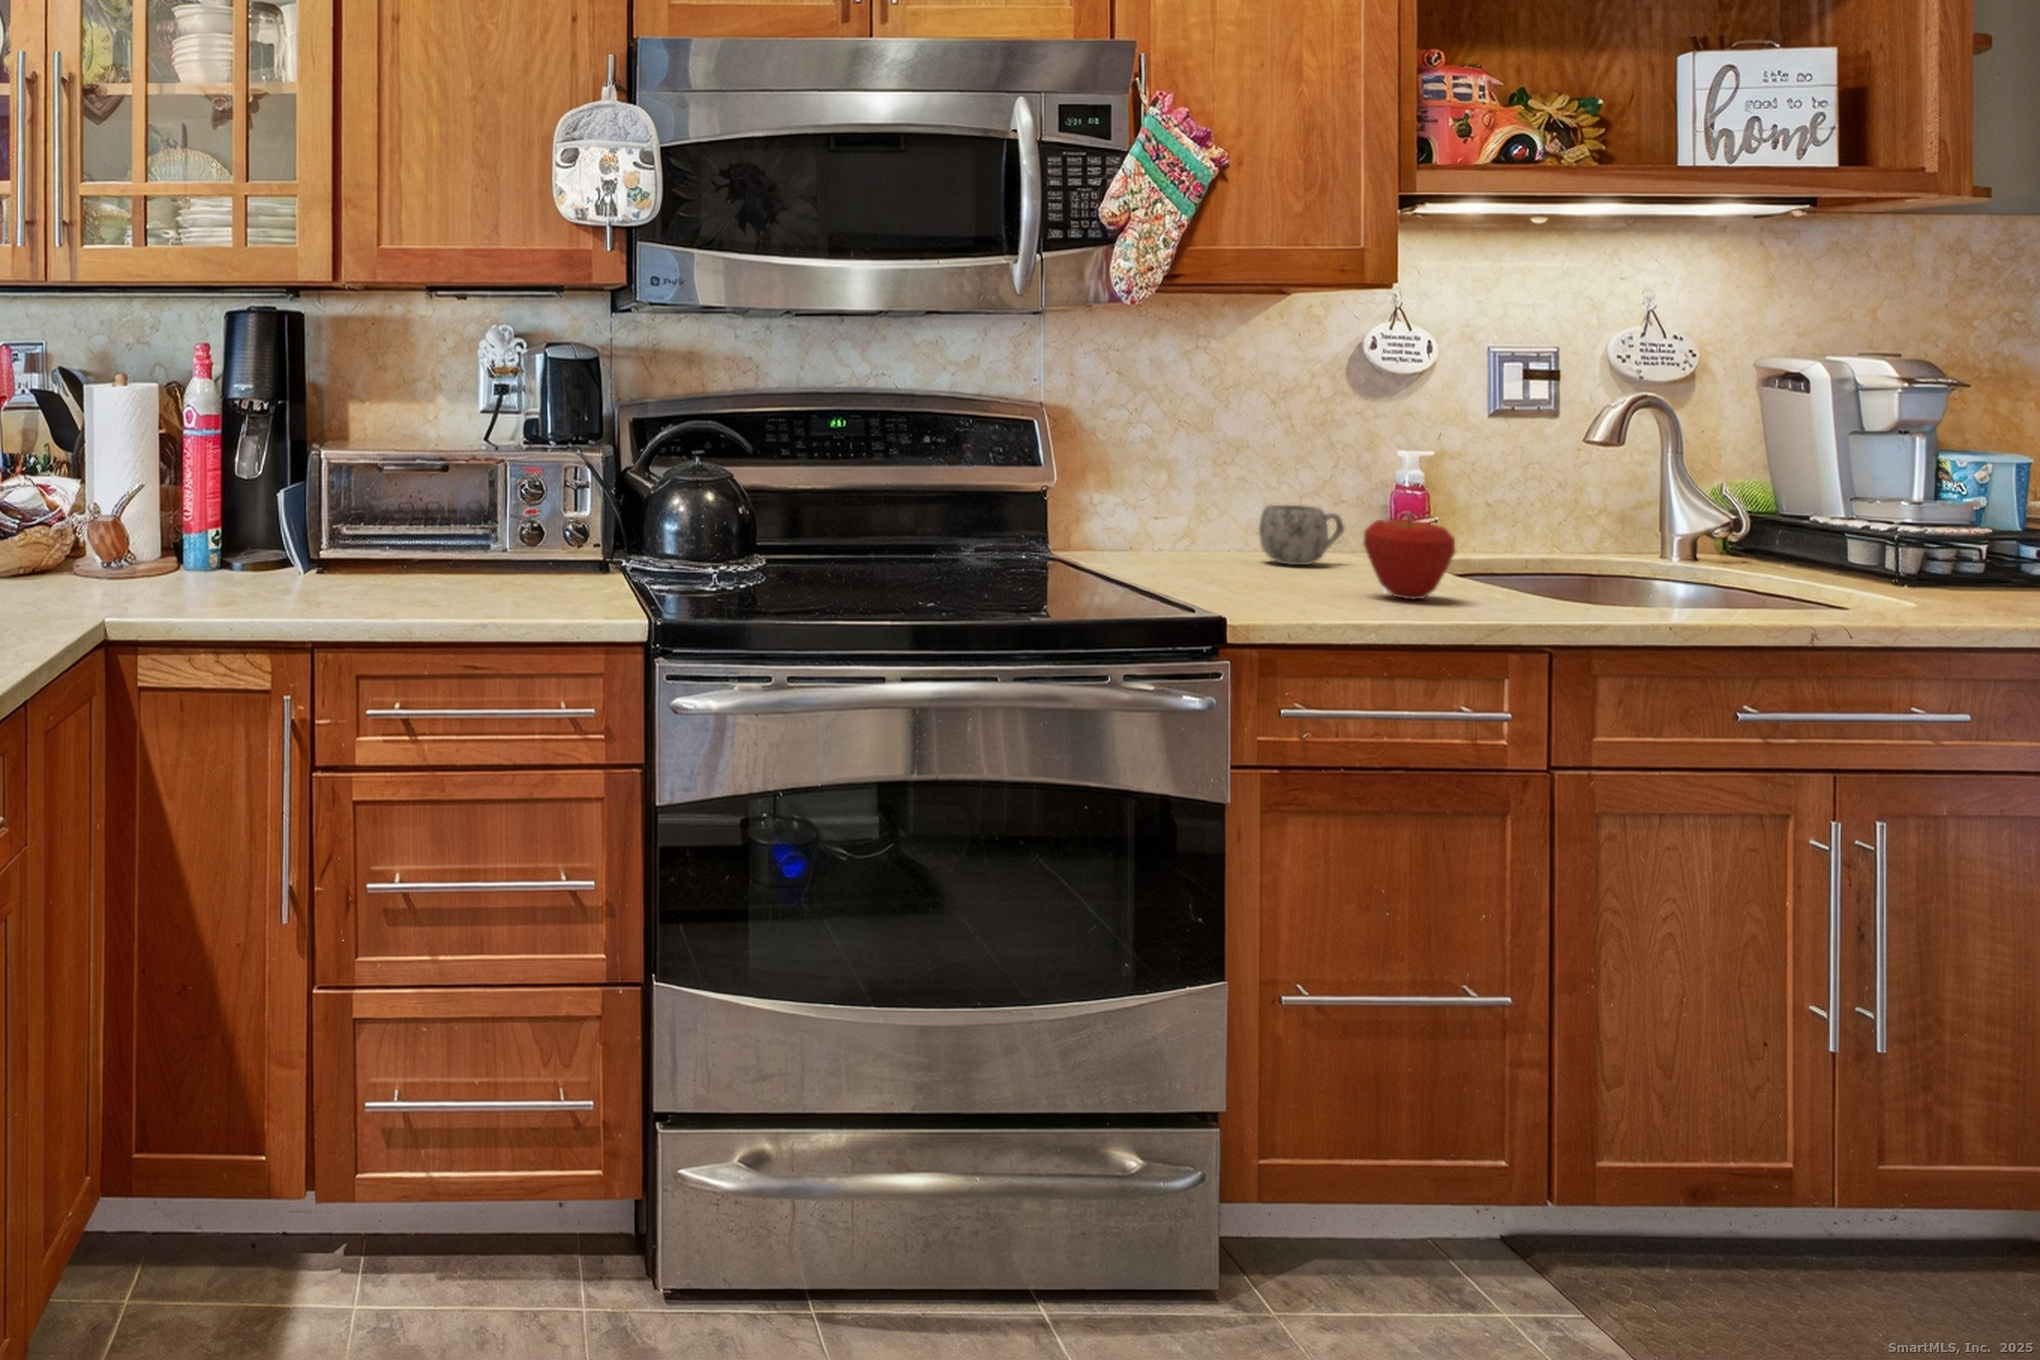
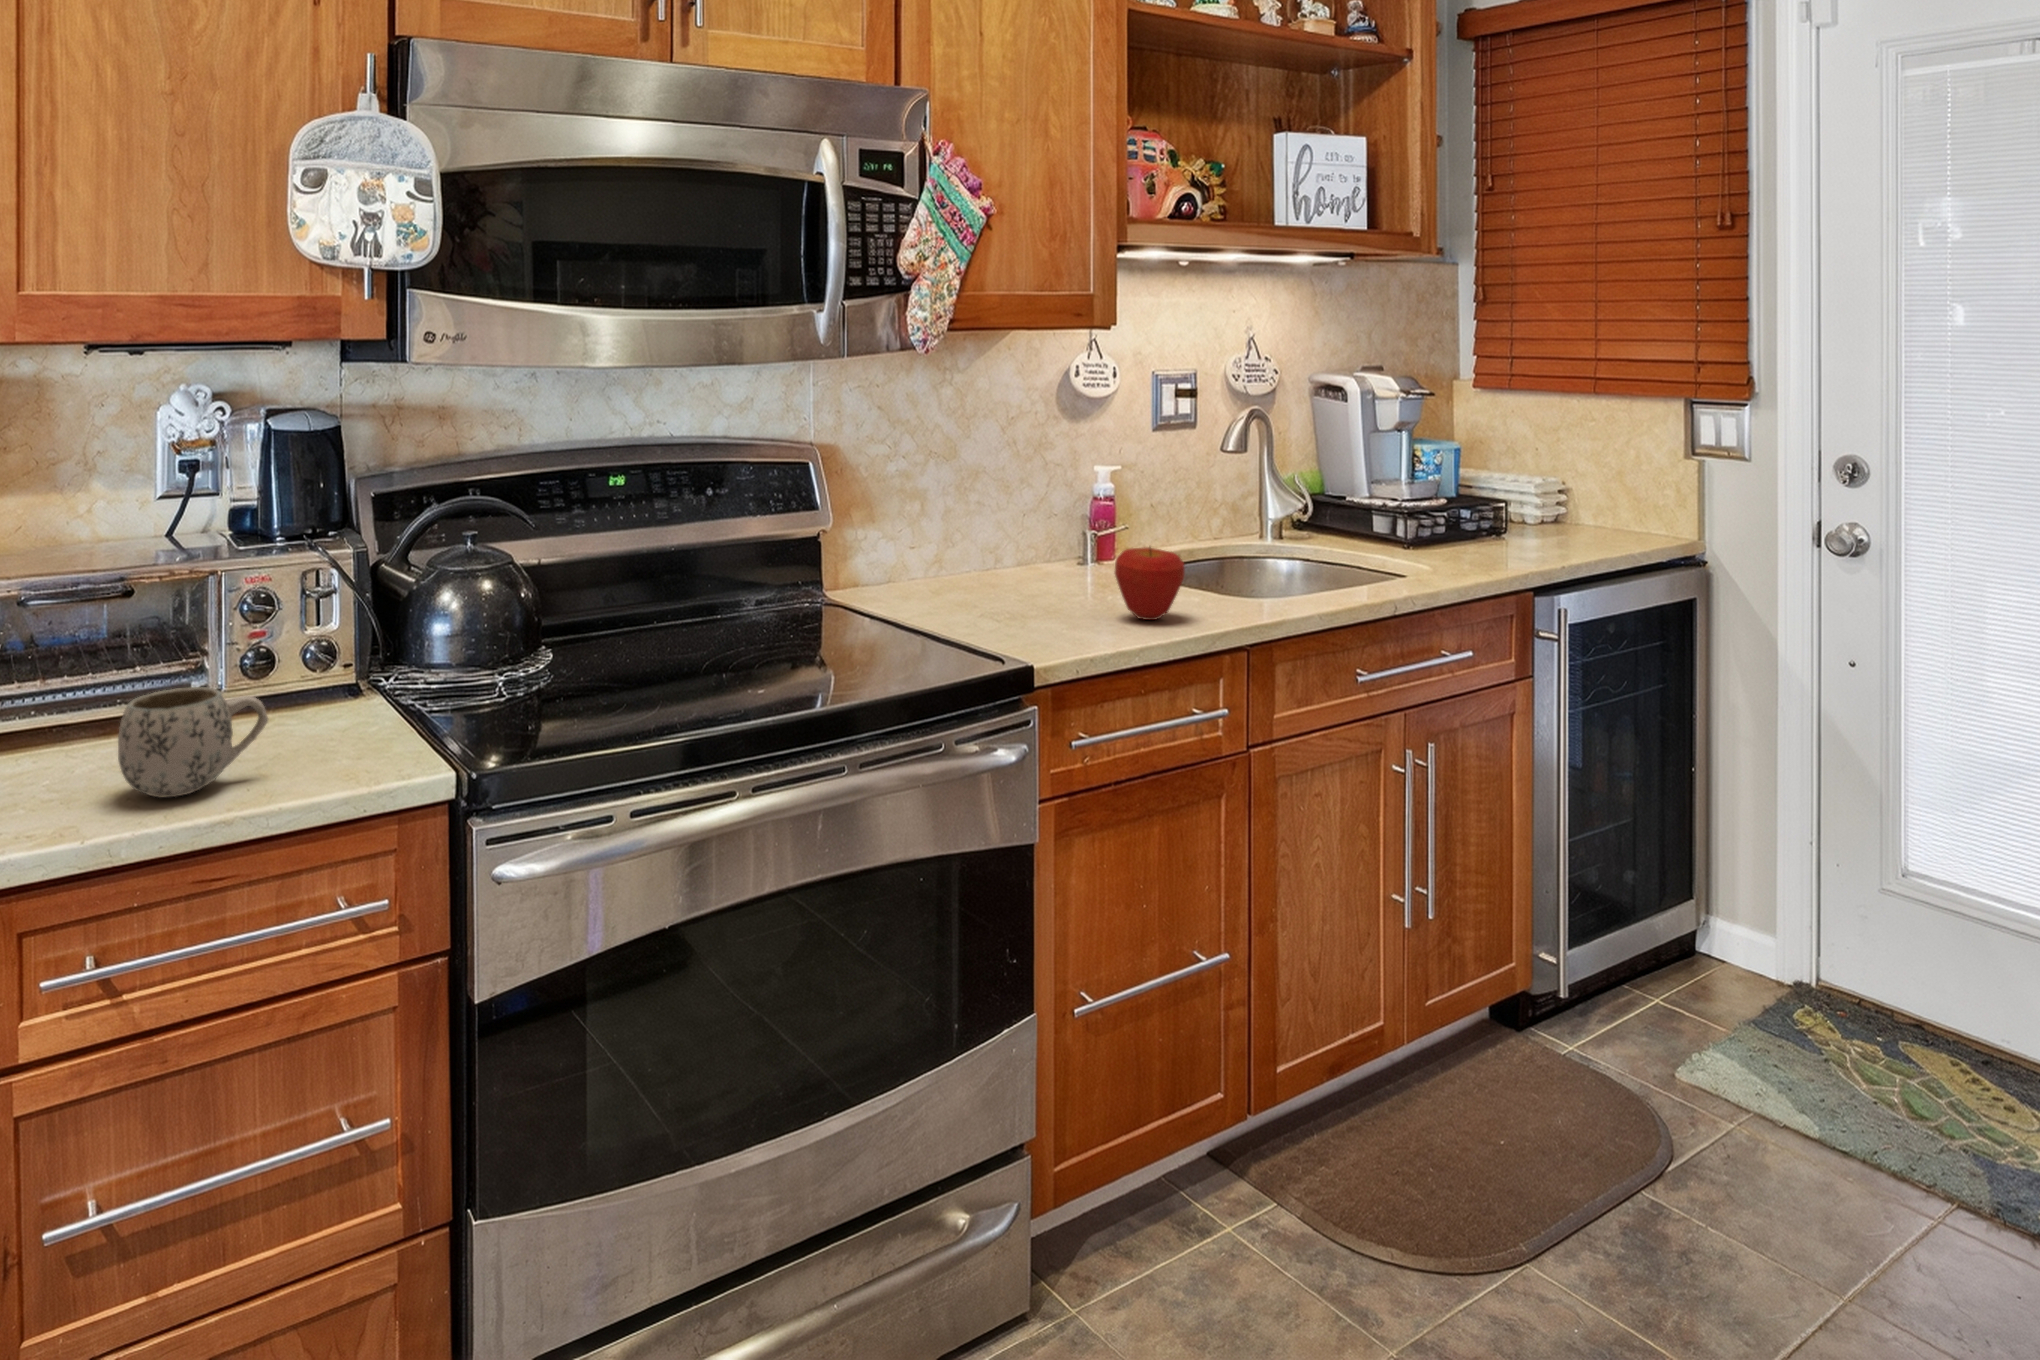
mug: present [1259,505,1344,565] -> present [118,687,268,797]

